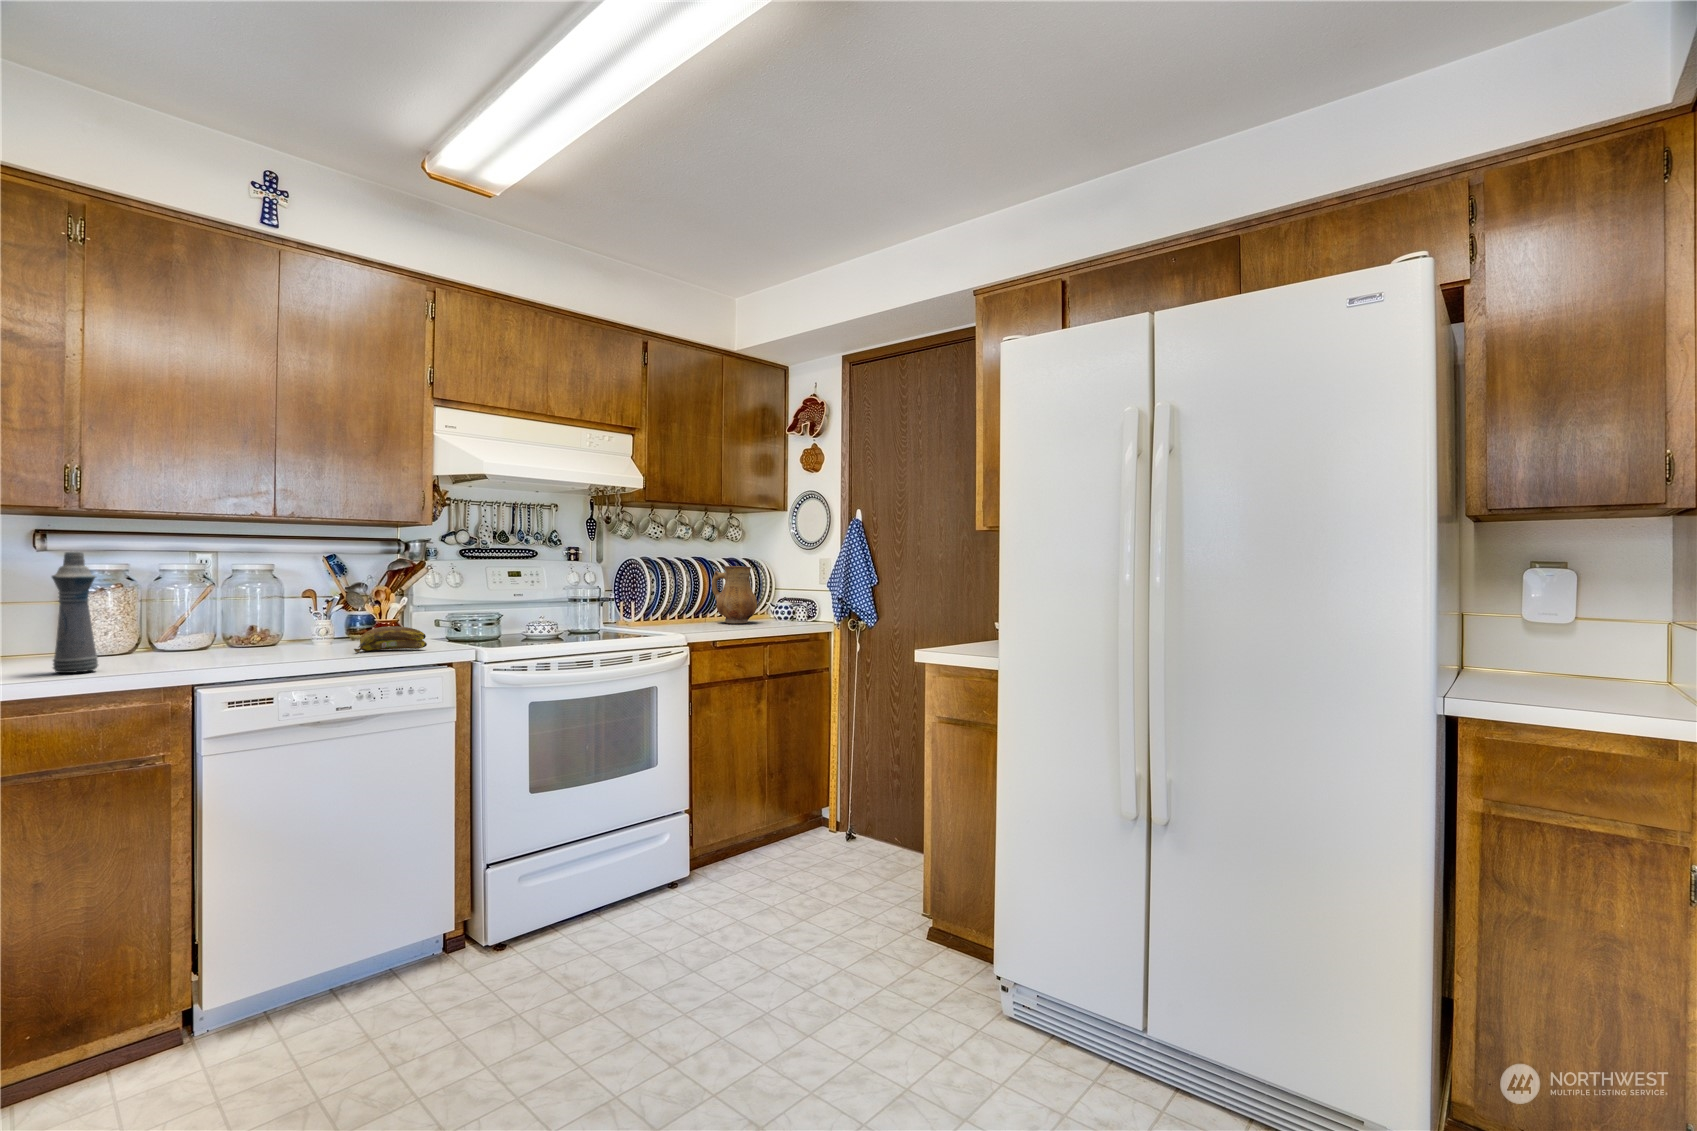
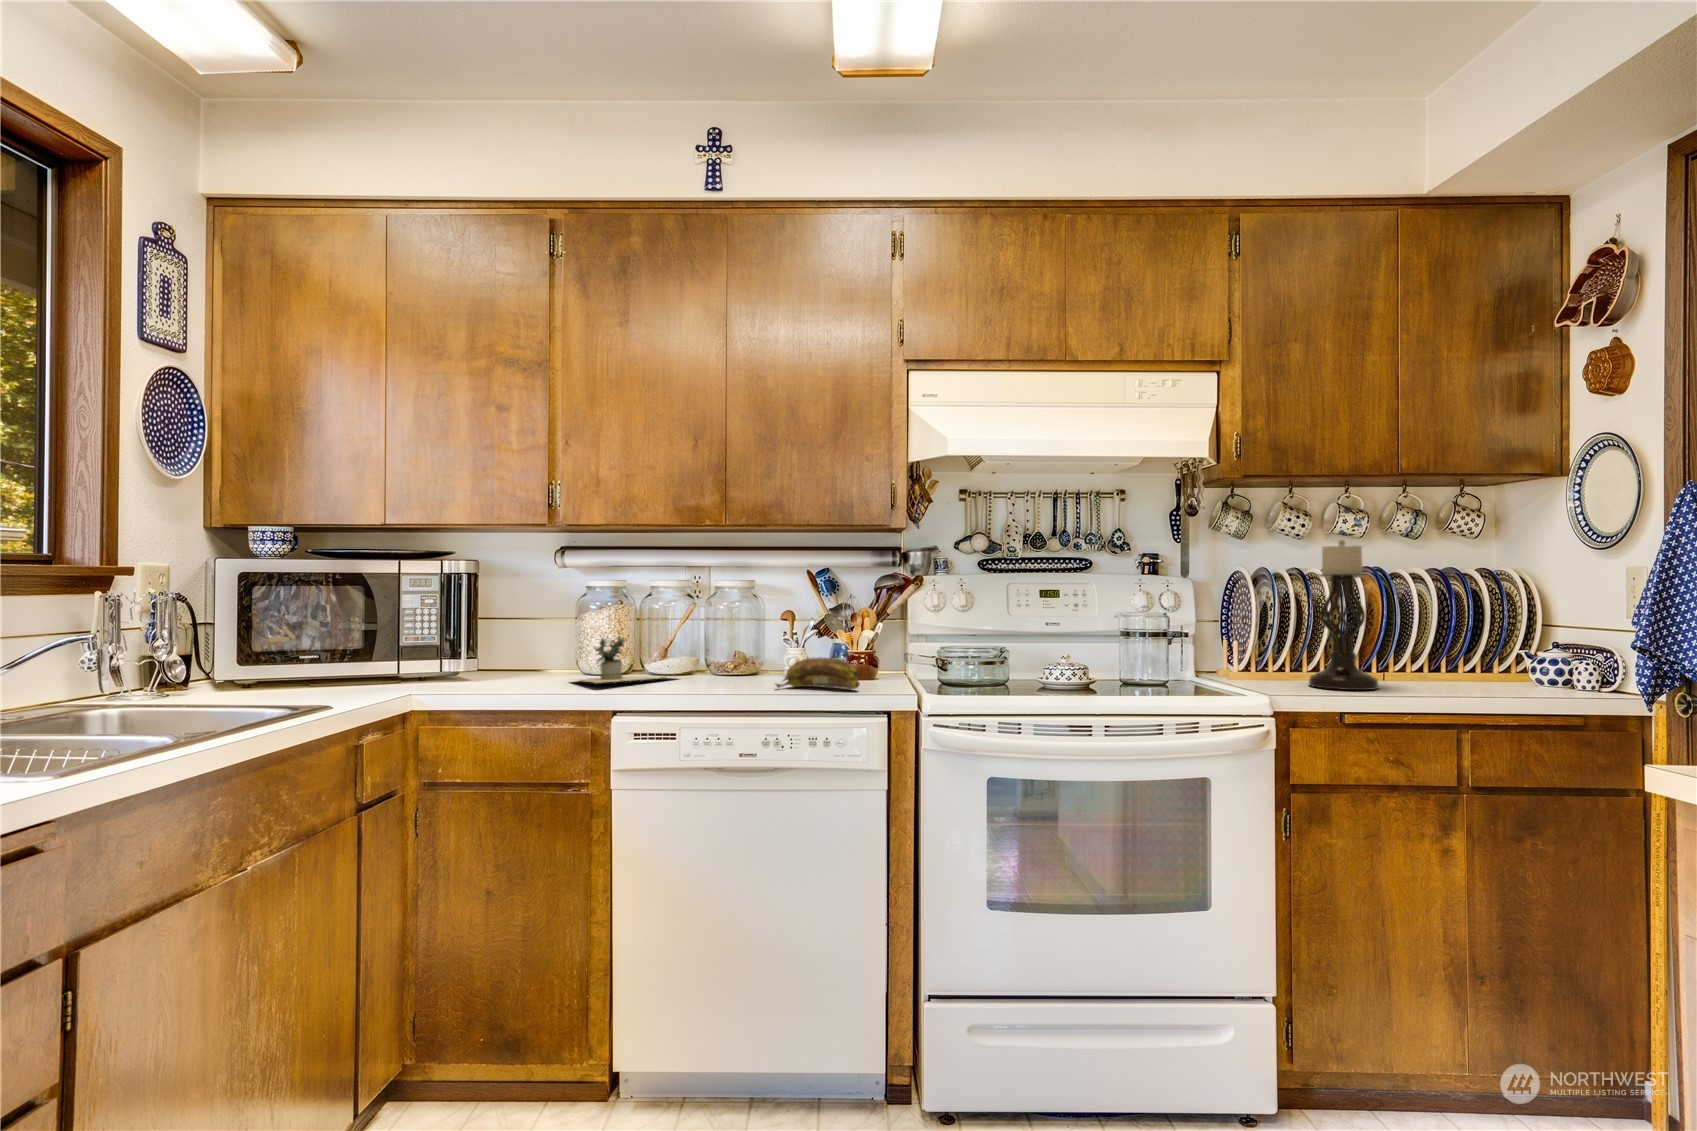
candle holder: none [680,543,717,629] -> present [1309,540,1379,690]
bottle: present [52,552,98,673] -> none [486,565,526,689]
ceramic pitcher: present [712,566,757,623] -> none [1390,580,1482,684]
potted plant: none [123,617,251,662] -> present [577,636,672,683]

